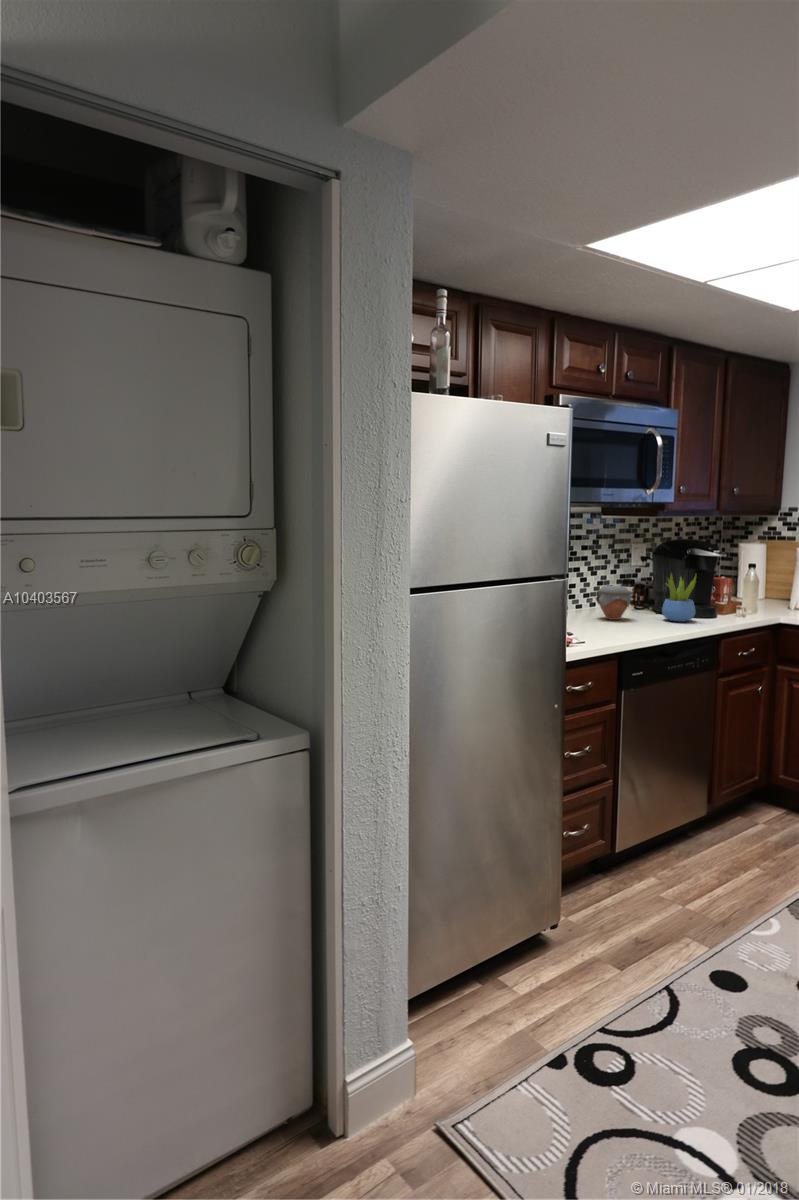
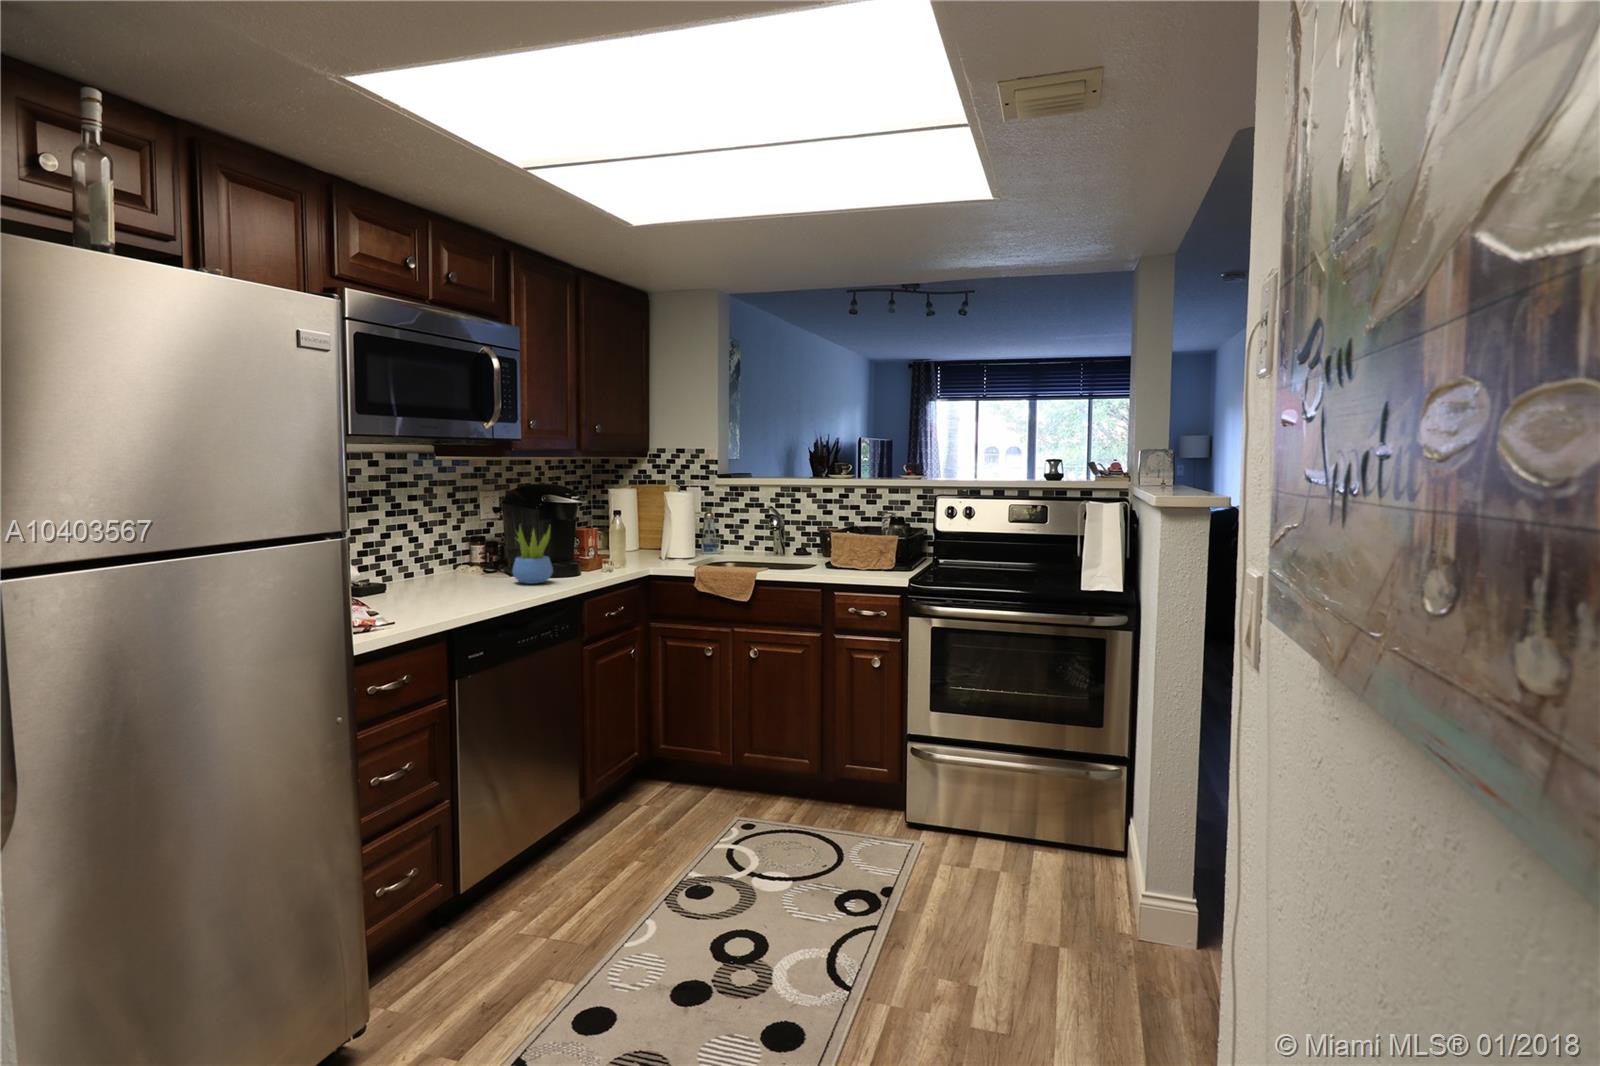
jar: present [596,585,632,620] -> none [425,544,473,588]

